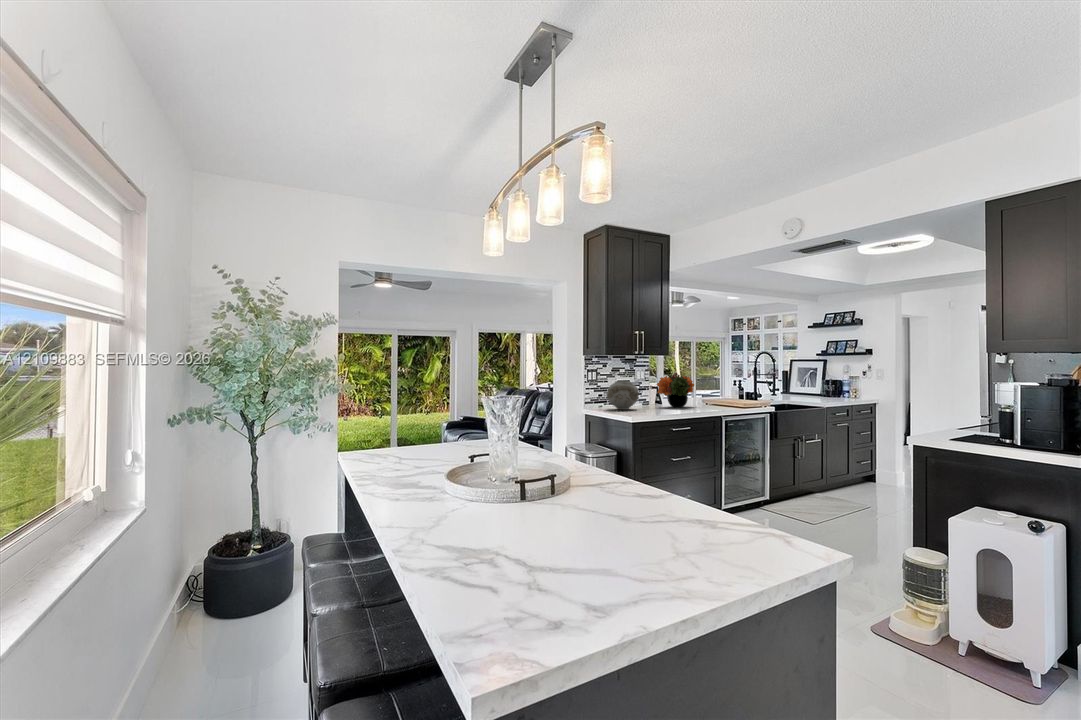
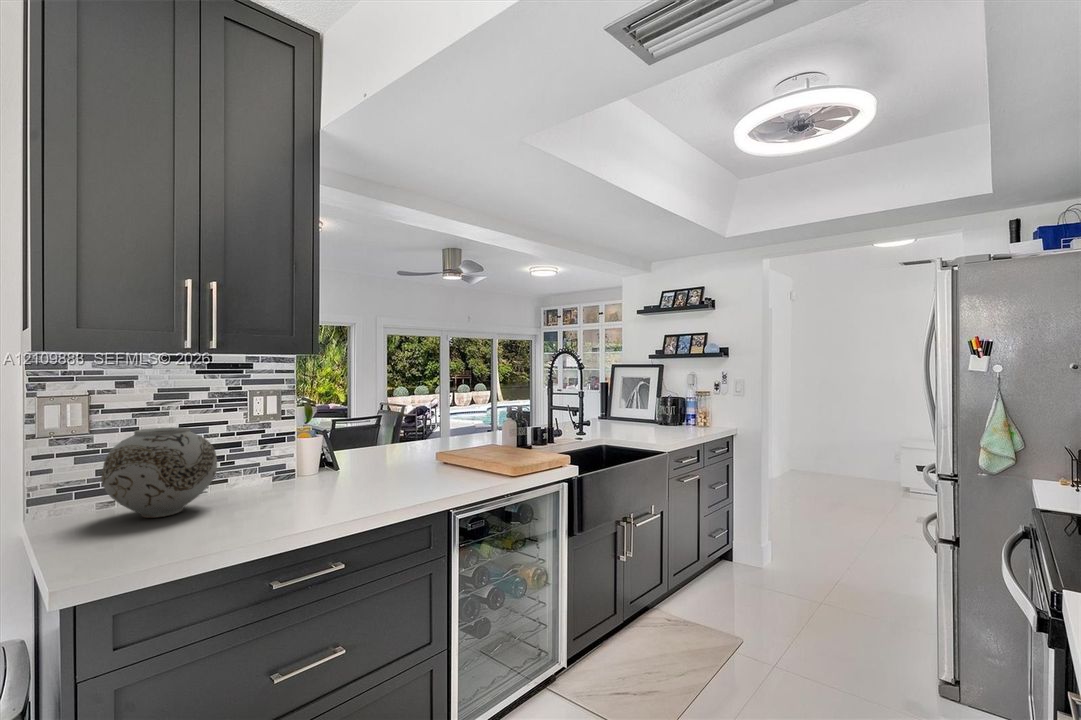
flower arrangement: present [657,373,694,407] -> none [291,400,396,490]

